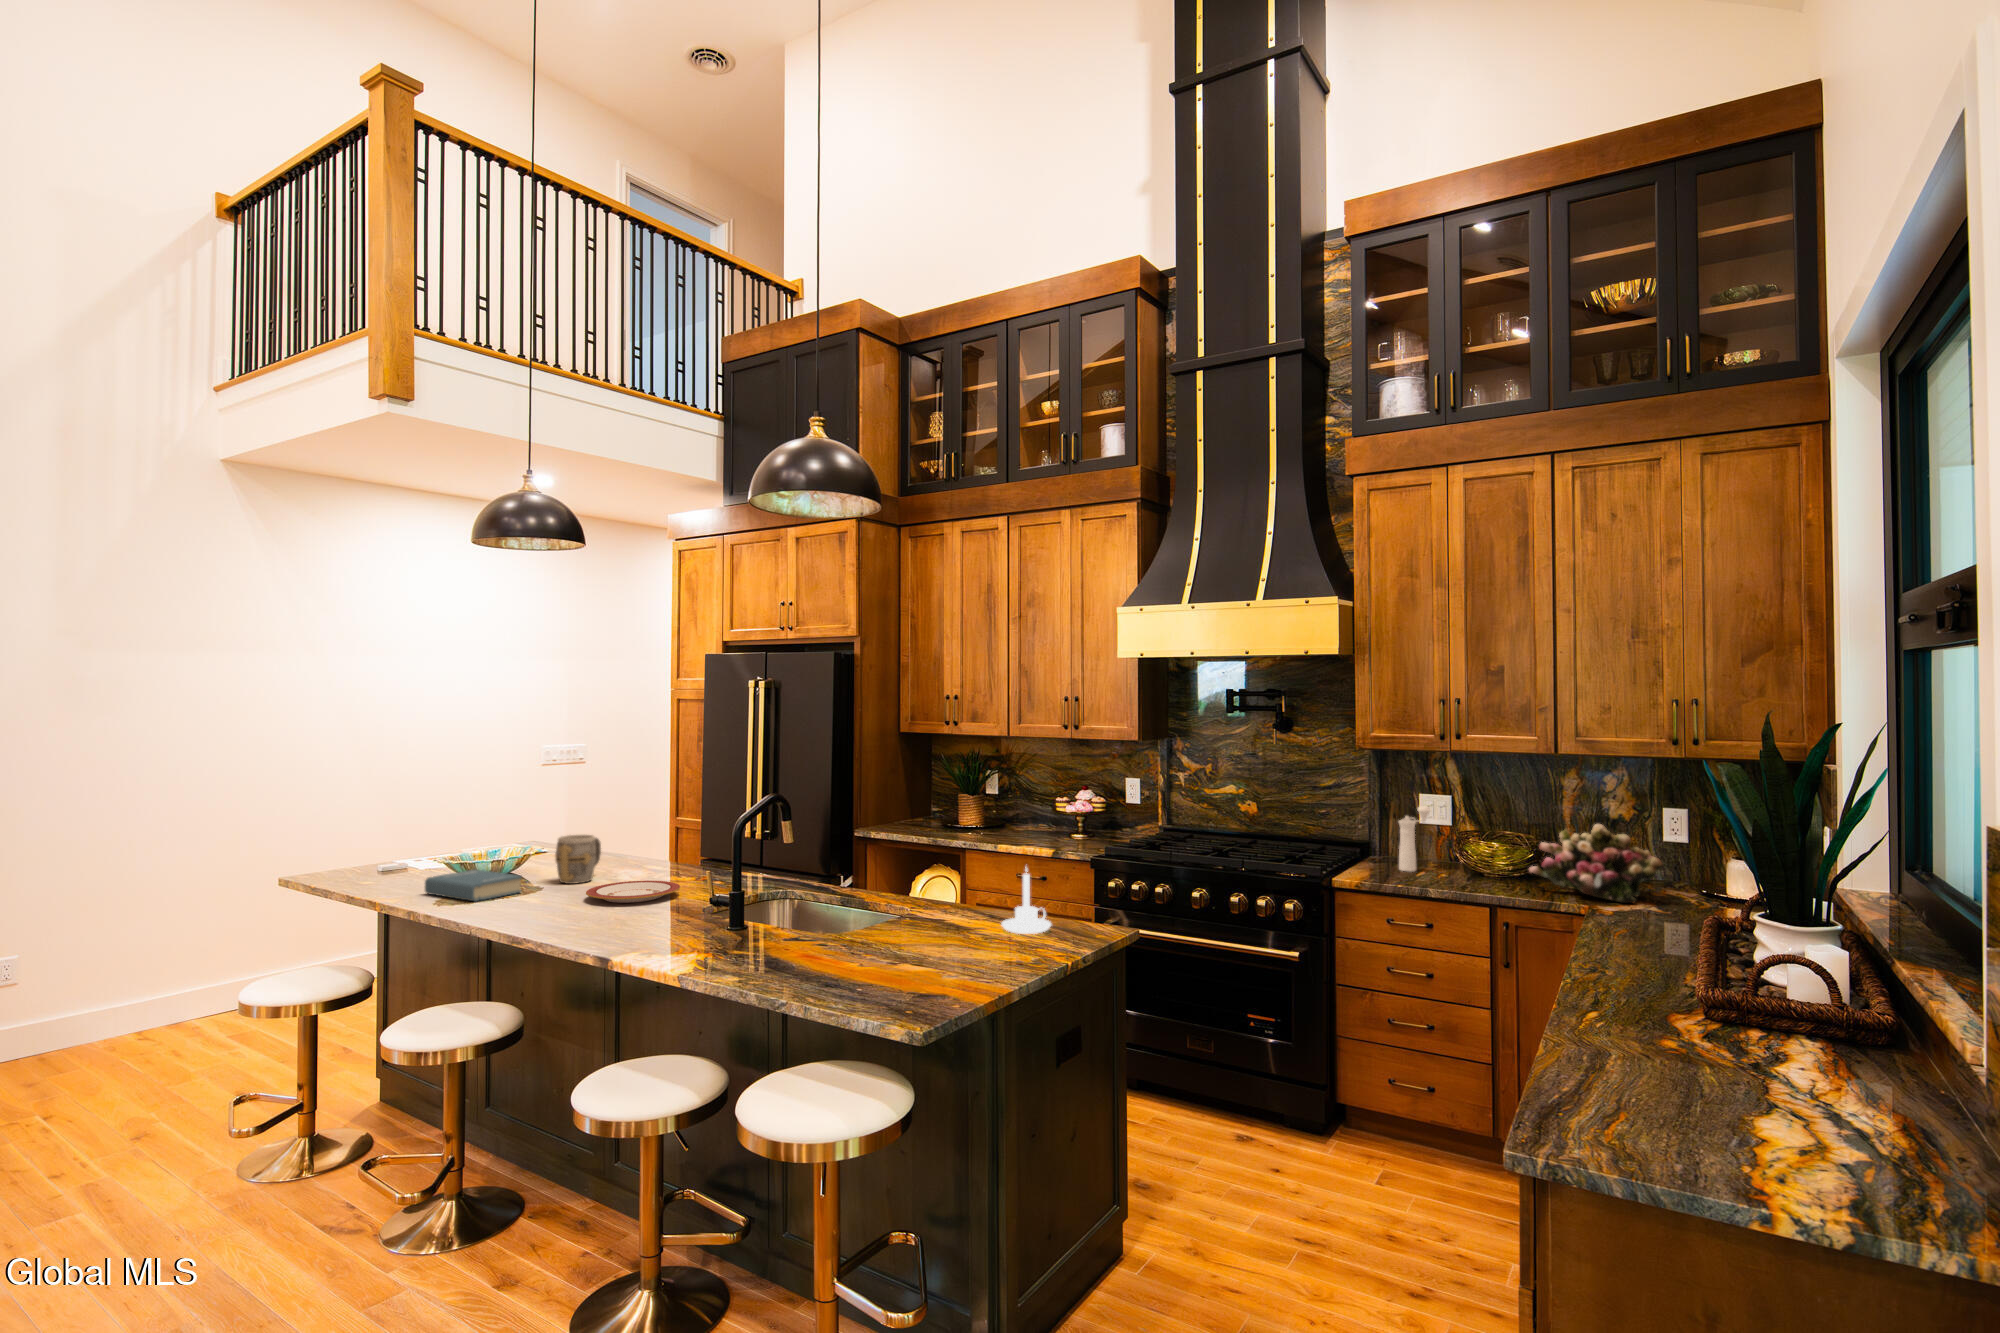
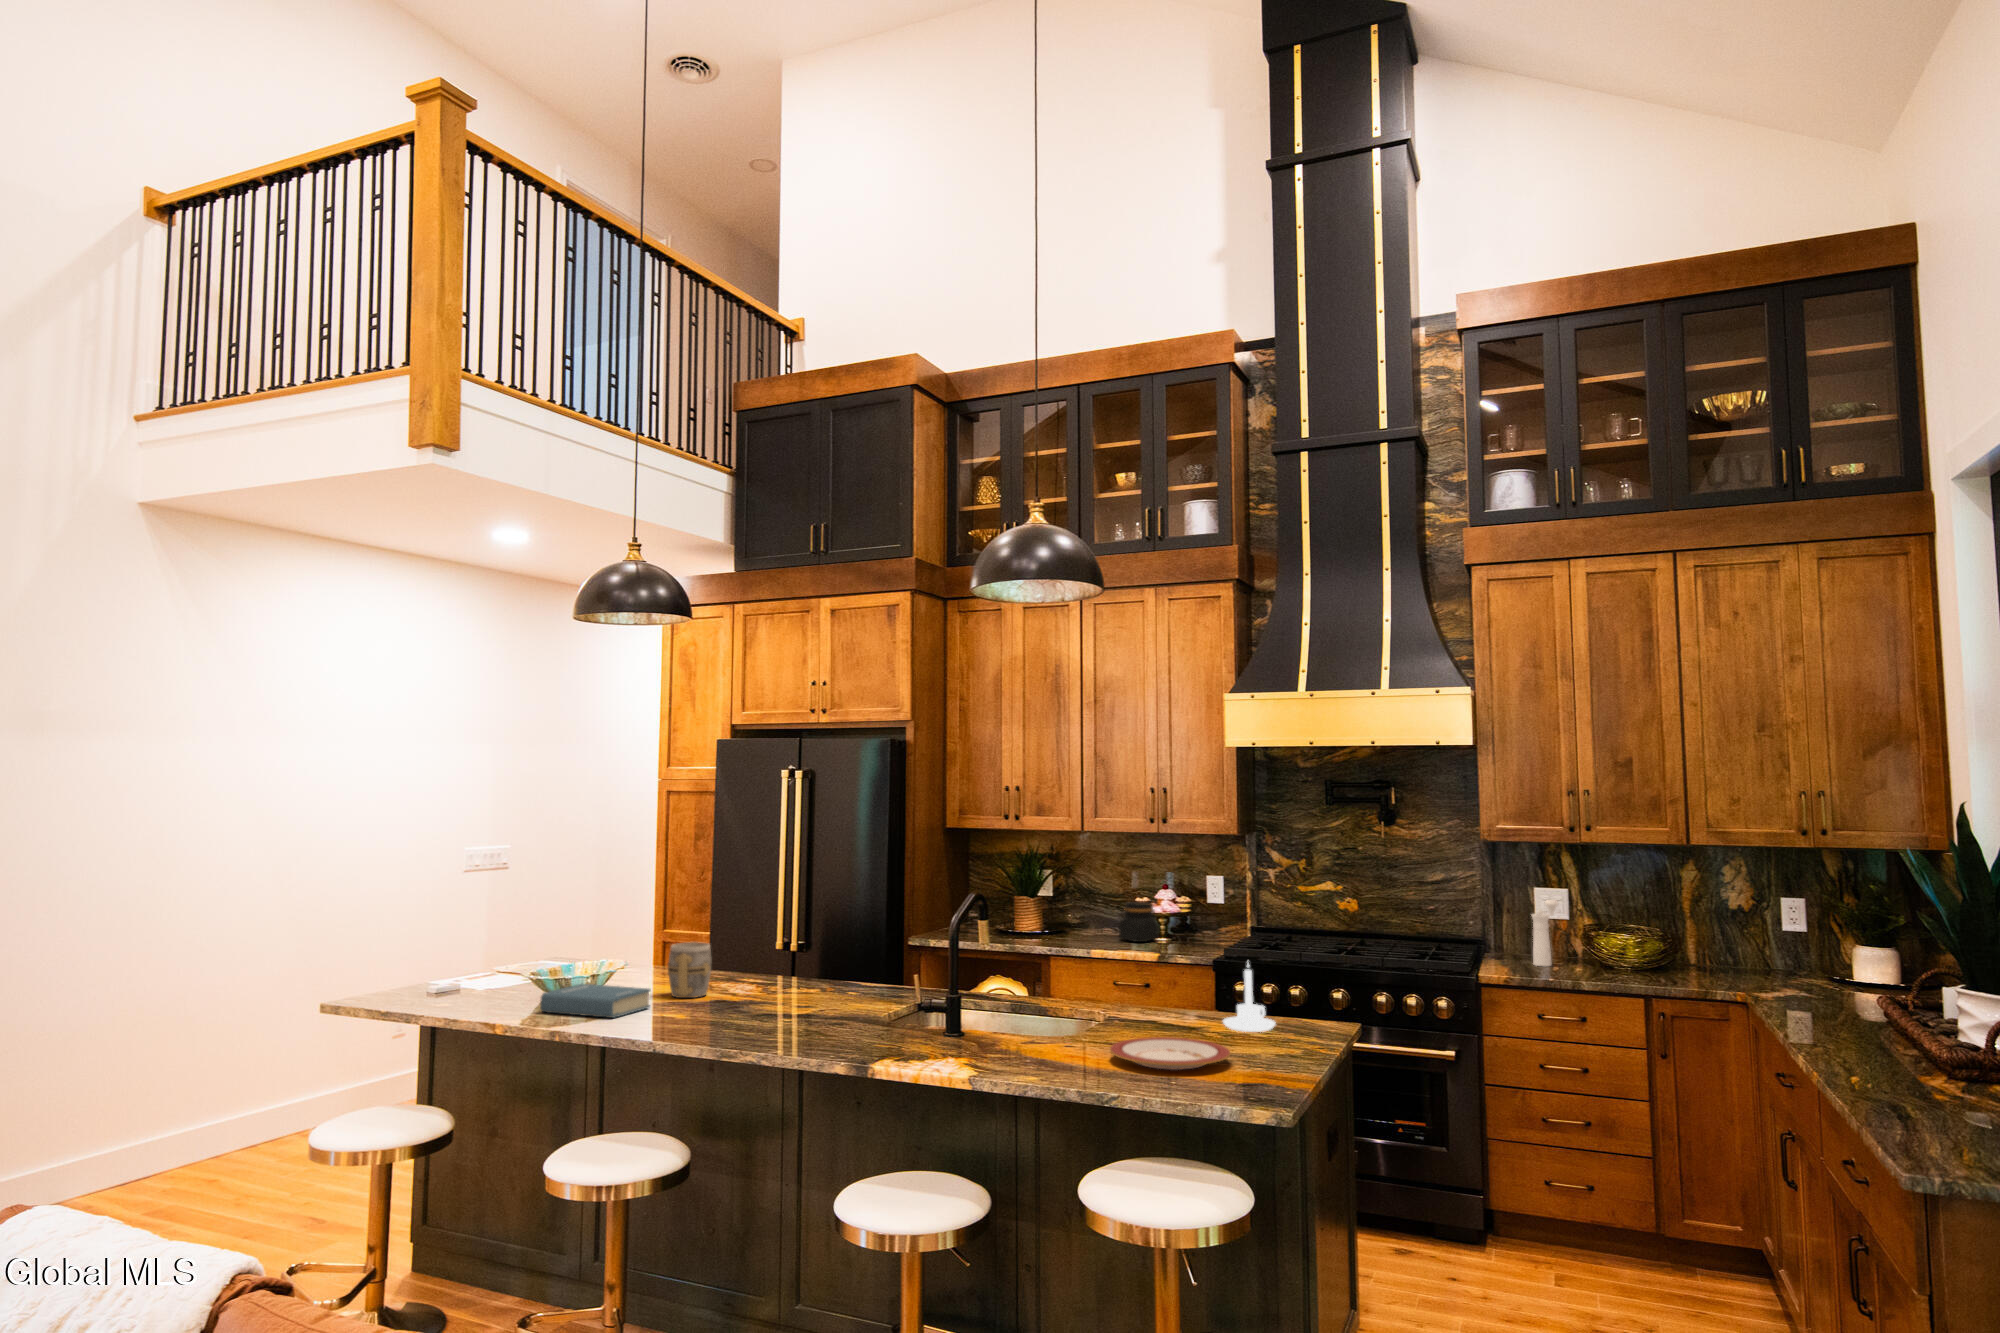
jar: none [1030,801,1066,838] -> present [1119,902,1158,942]
flower arrangement: present [1529,824,1663,903] -> none [1676,913,1809,990]
plate: present [586,881,680,903] -> present [1110,1037,1231,1070]

